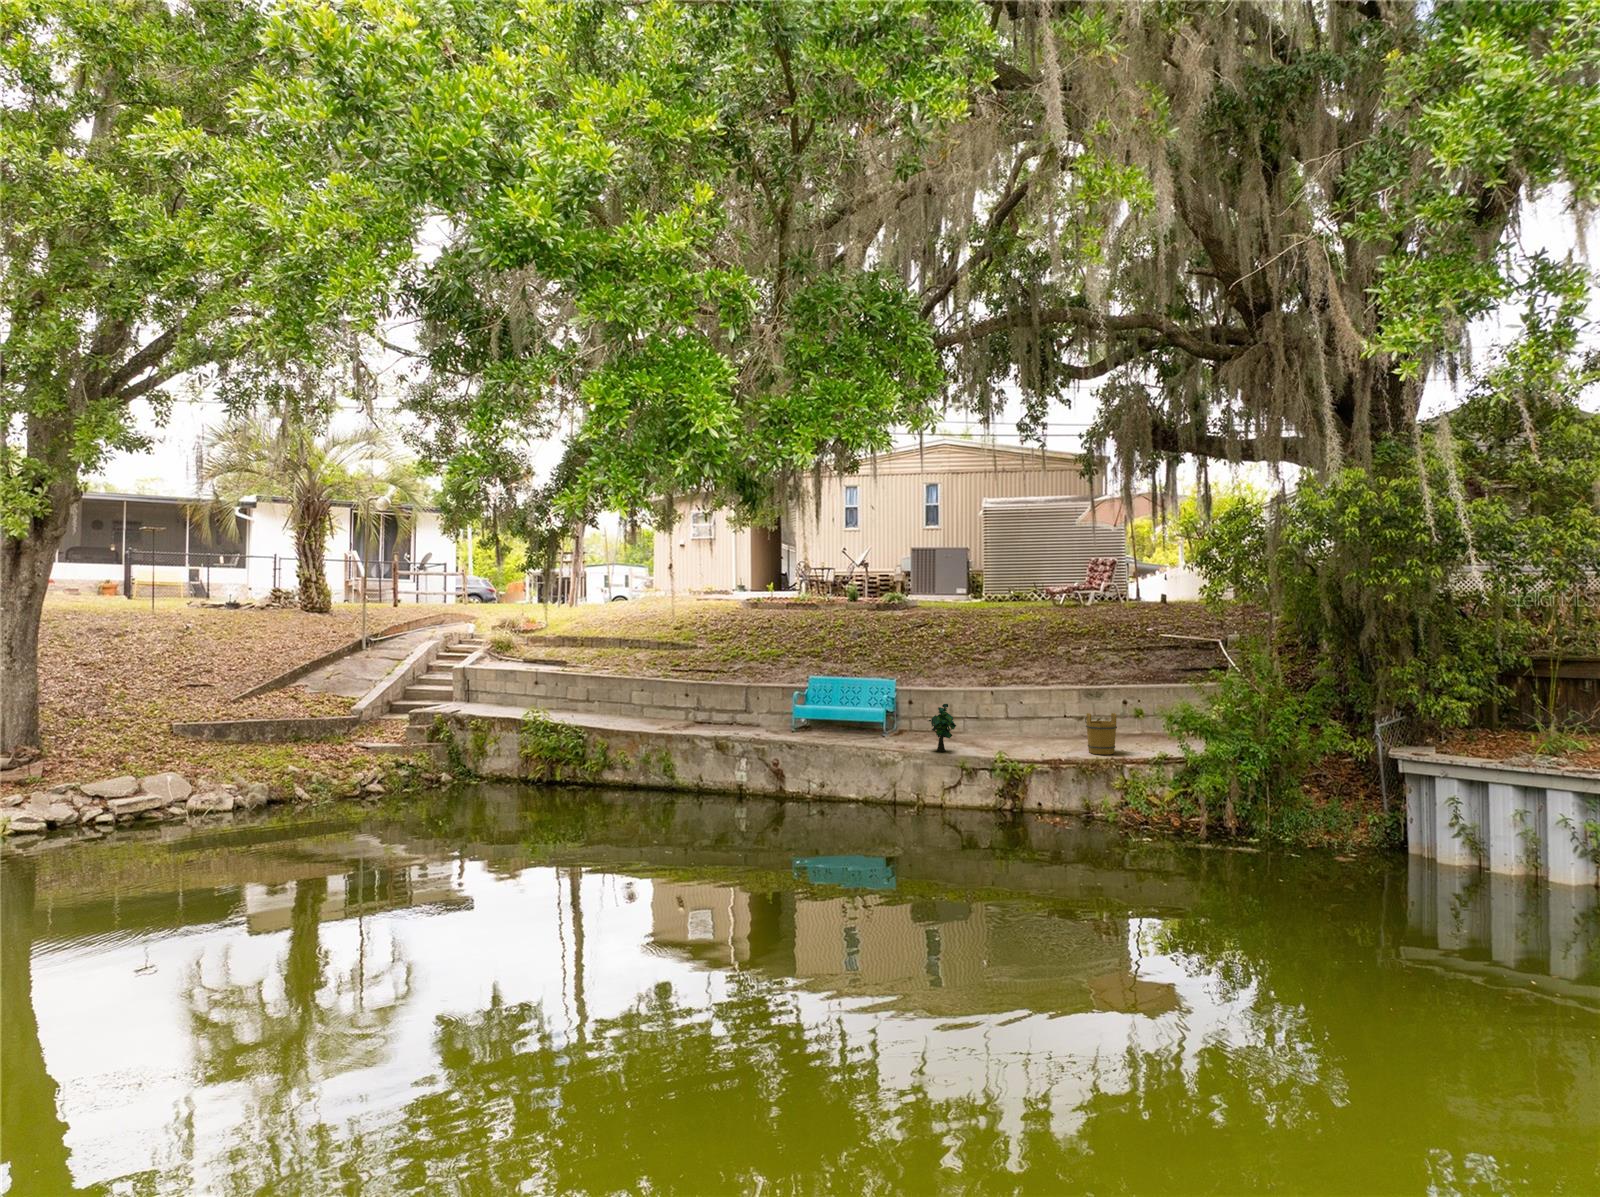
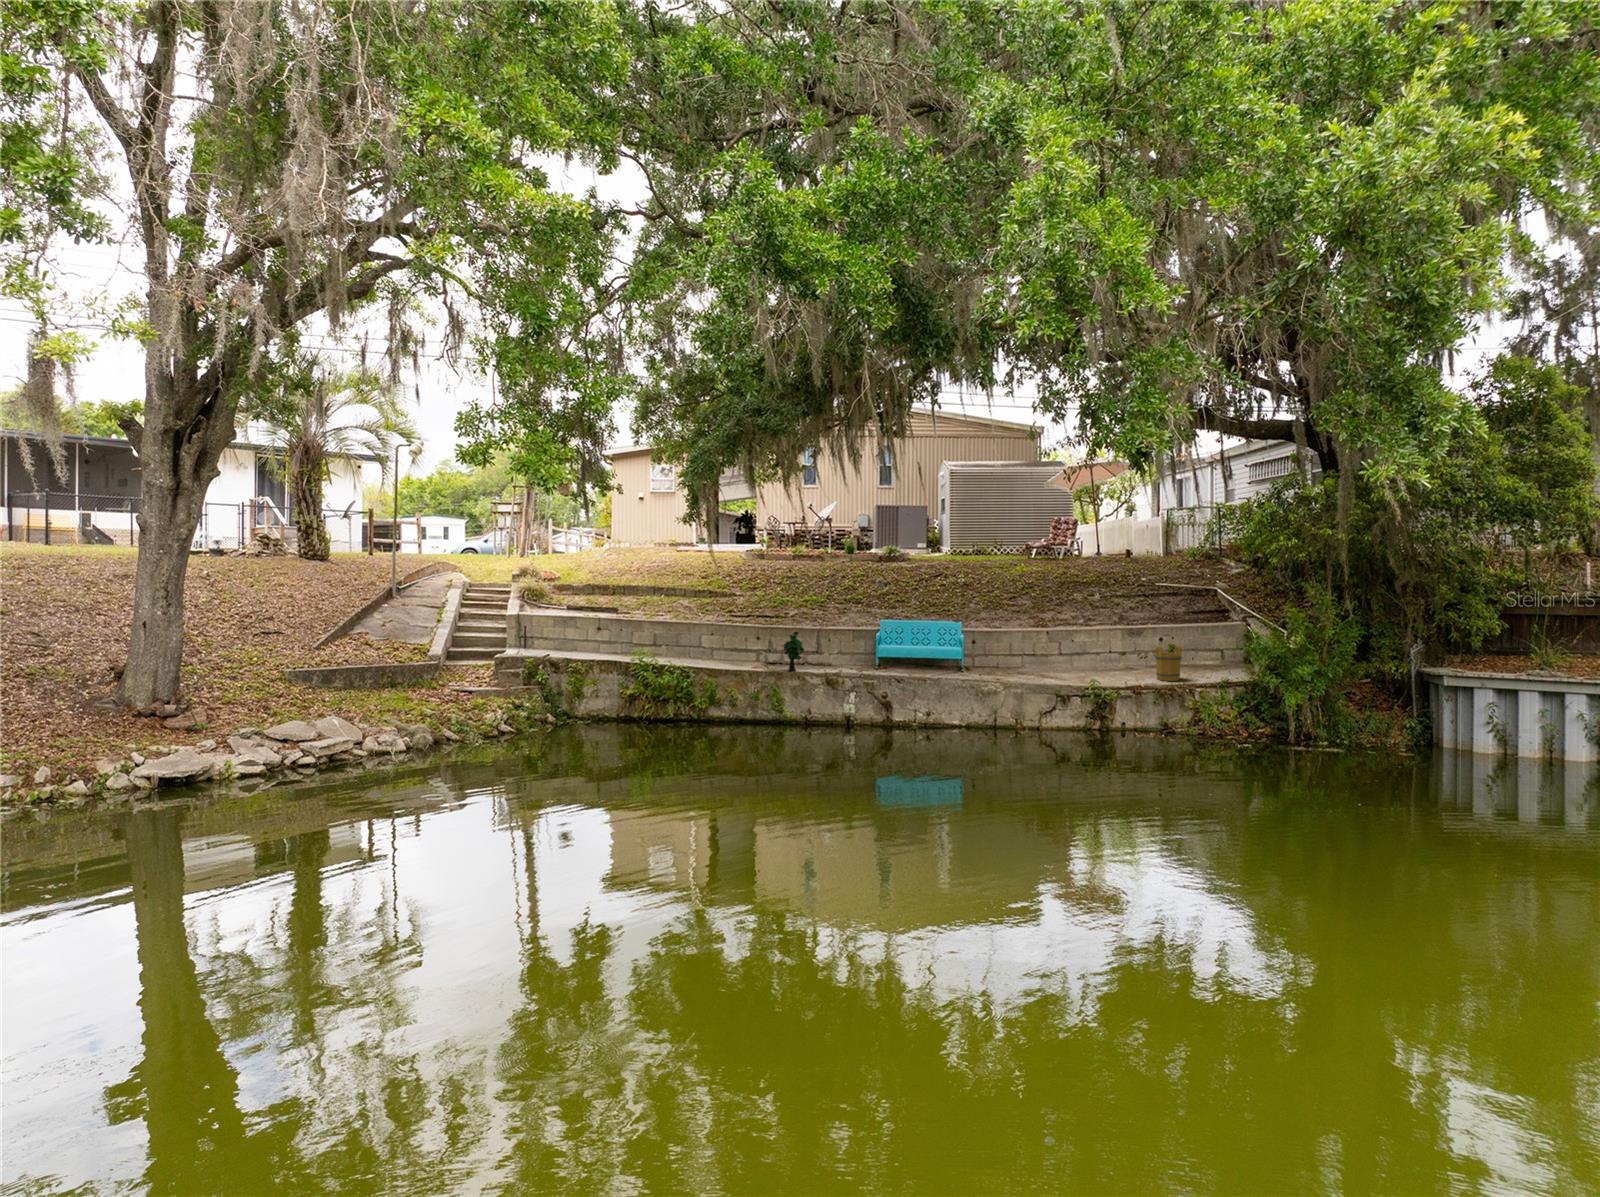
decorative plant: present [928,704,956,752] -> present [782,632,804,671]

